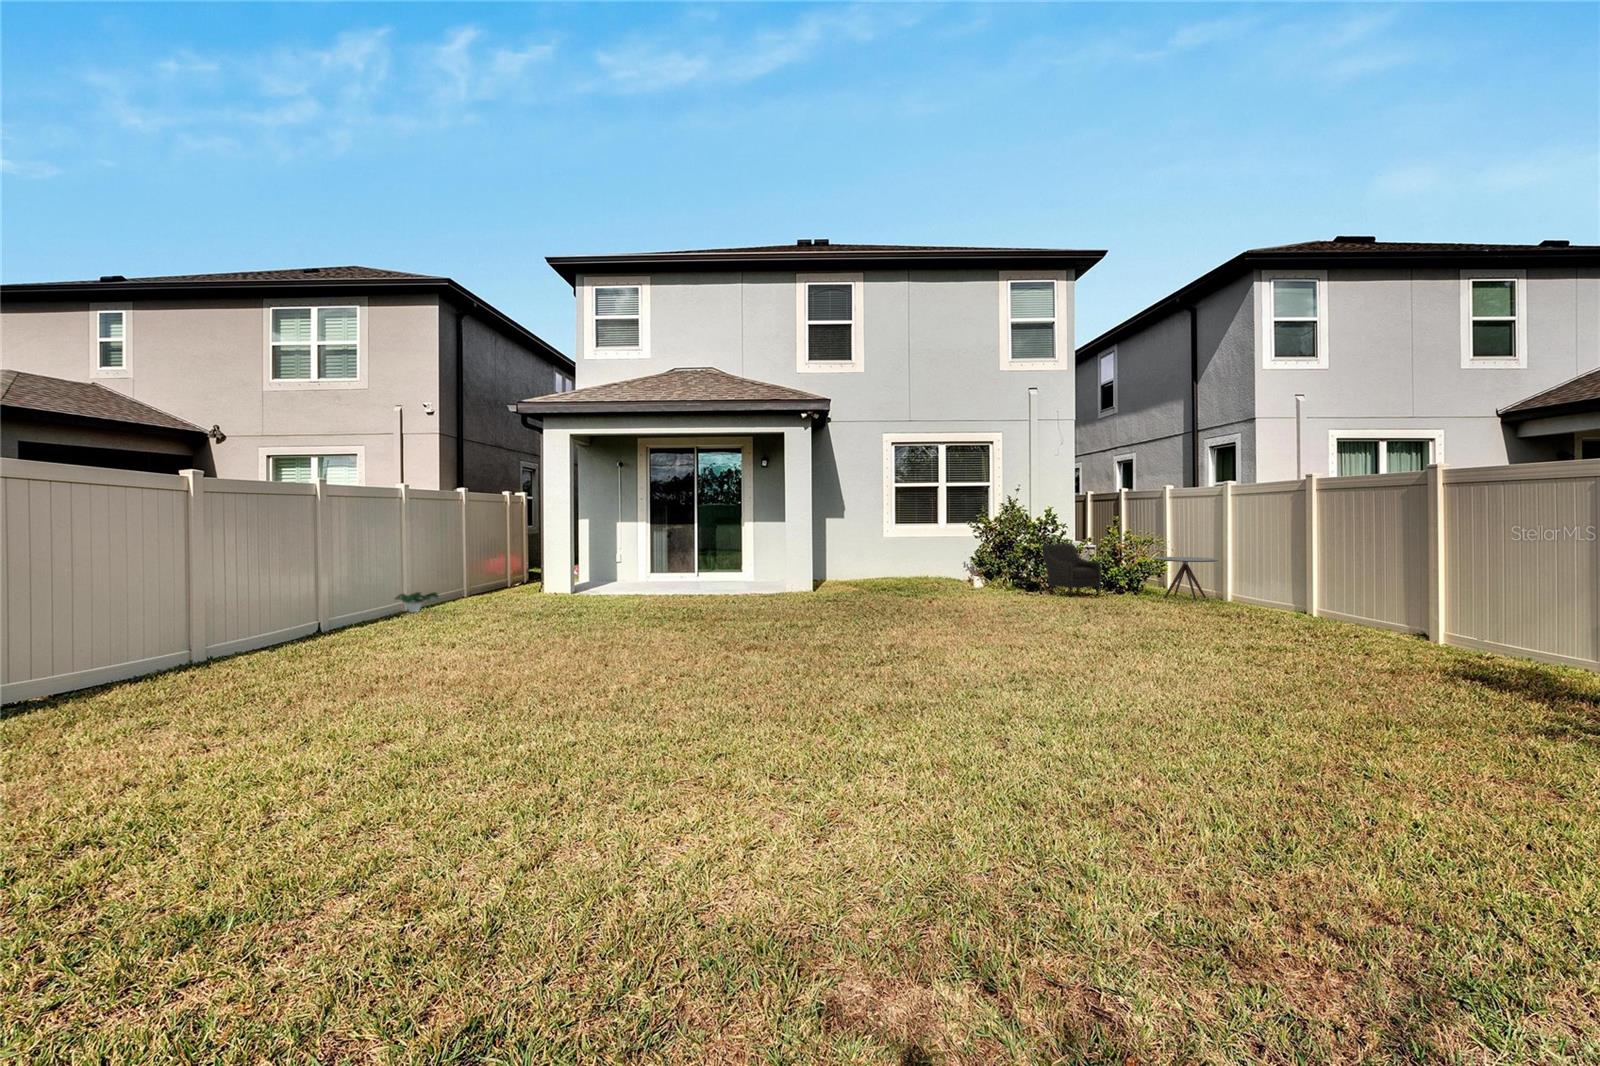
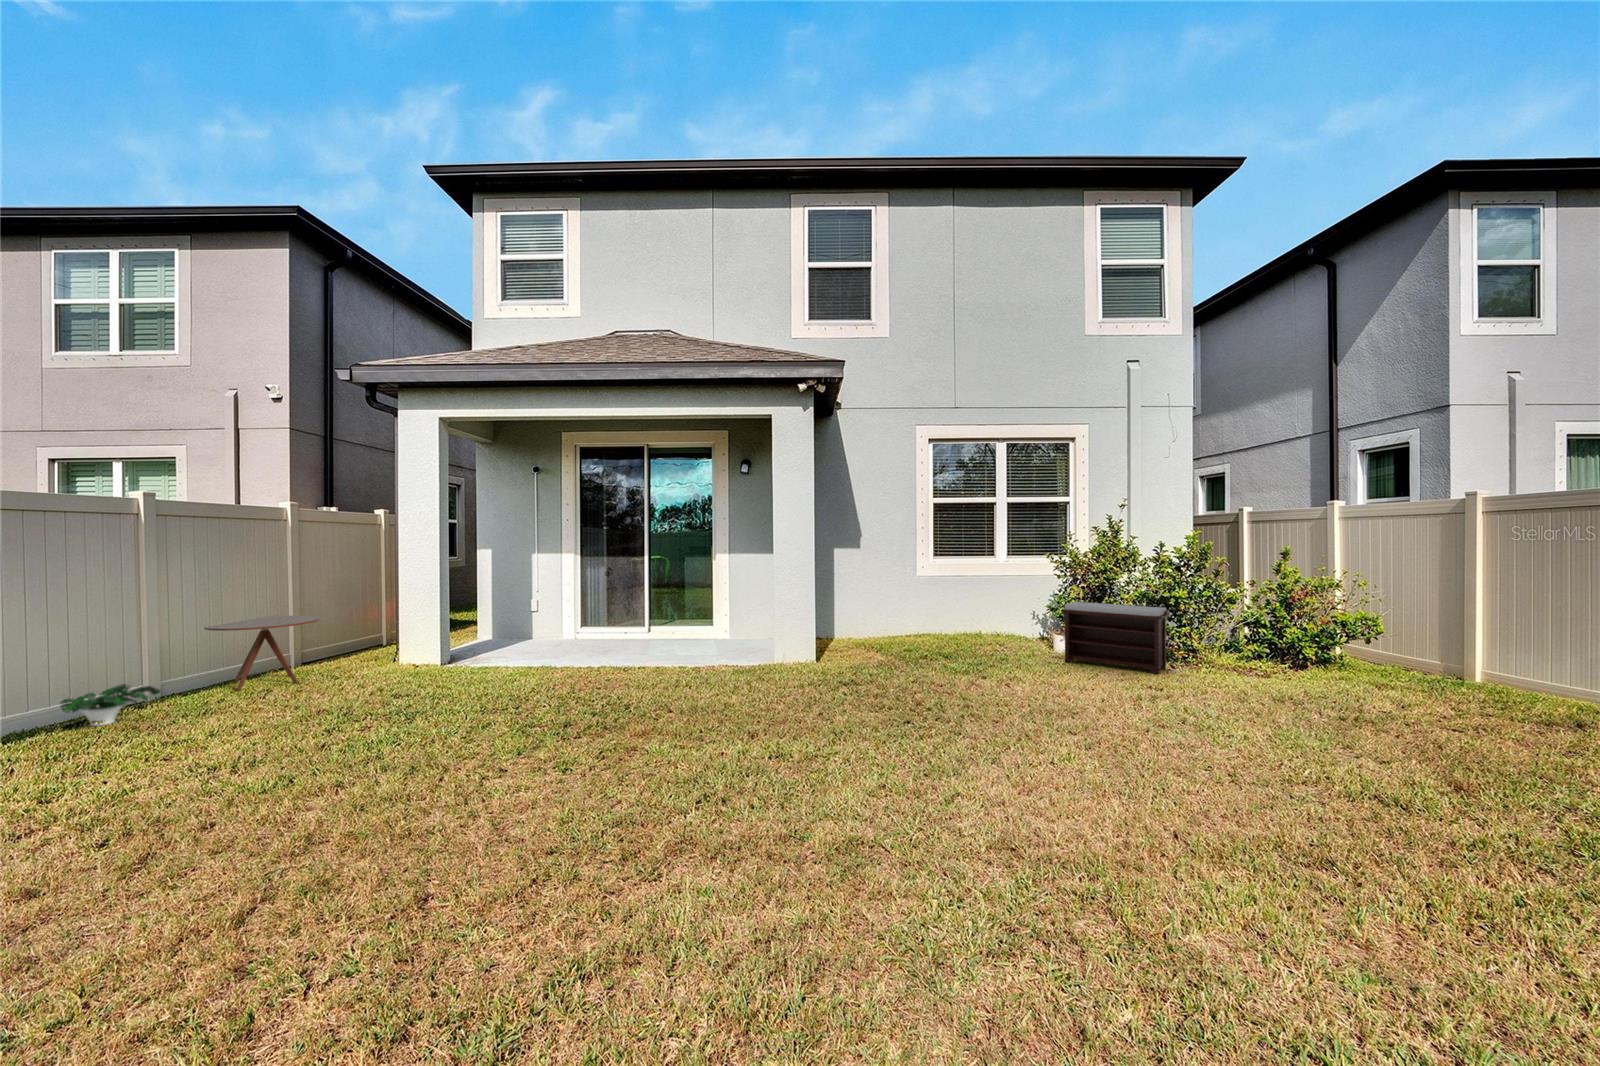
chair: present [1042,544,1101,597] -> none [1175,590,1281,681]
bench: none [972,552,1037,595] -> present [1062,602,1170,674]
round table: present [1153,557,1219,600] -> present [204,615,321,691]

